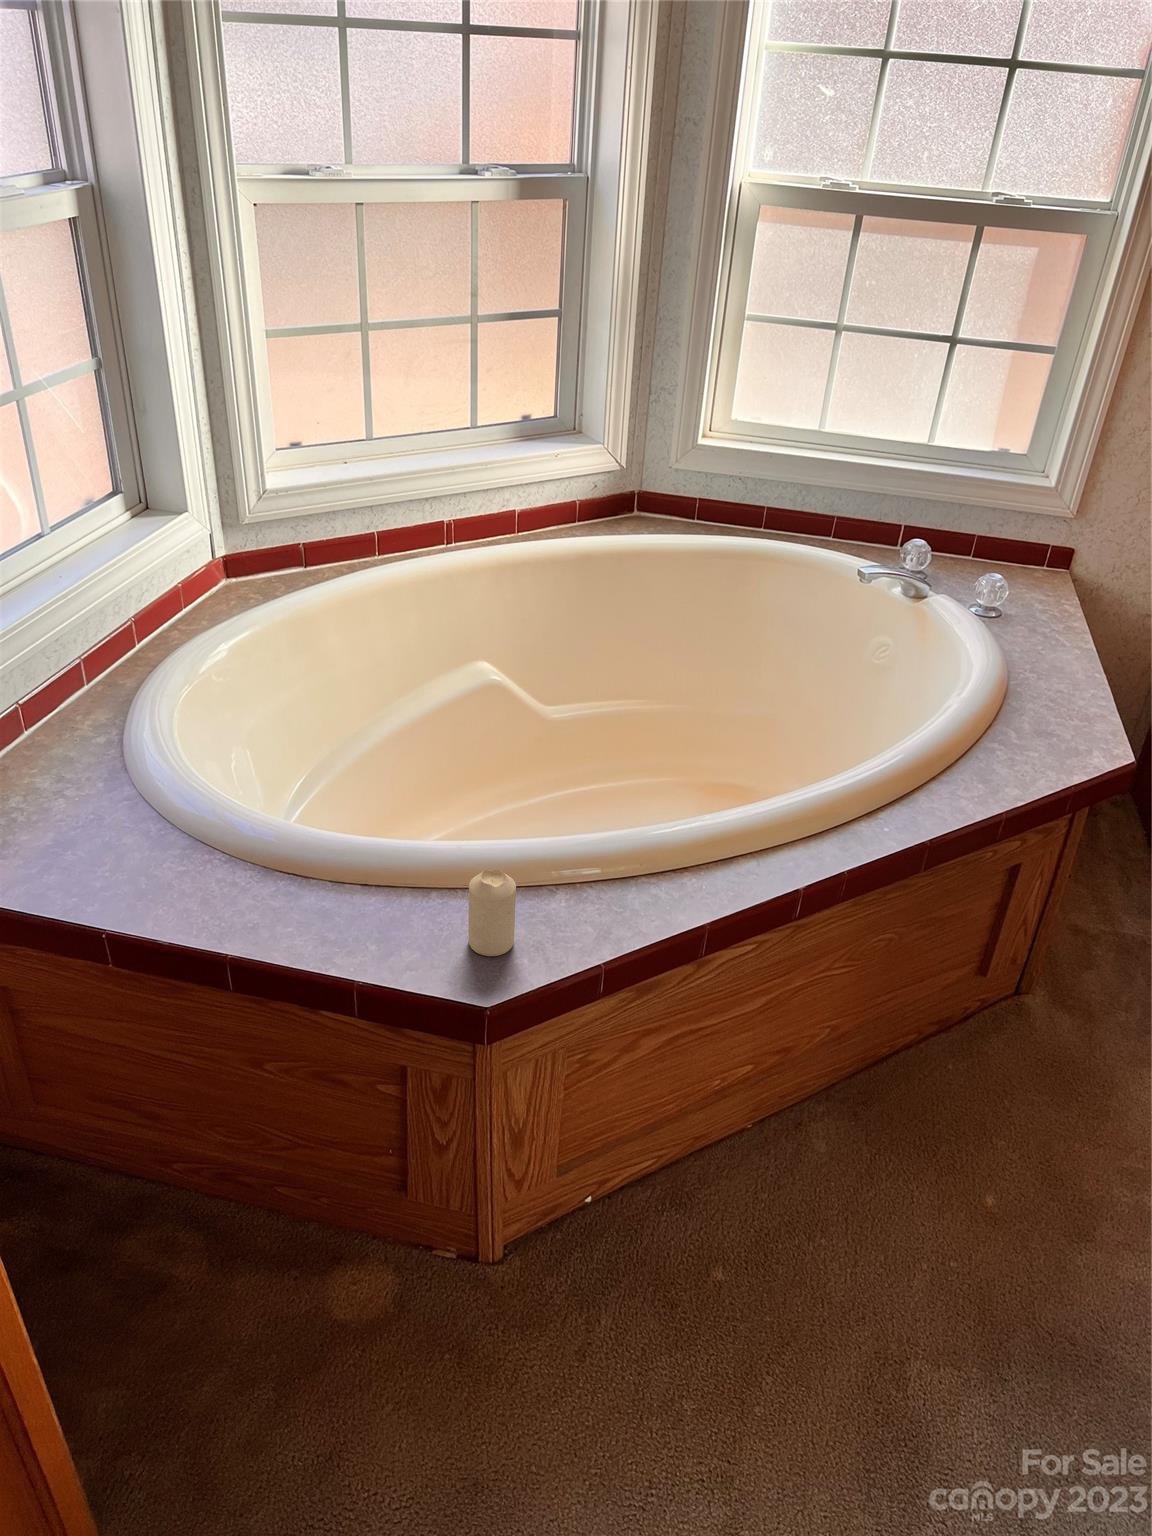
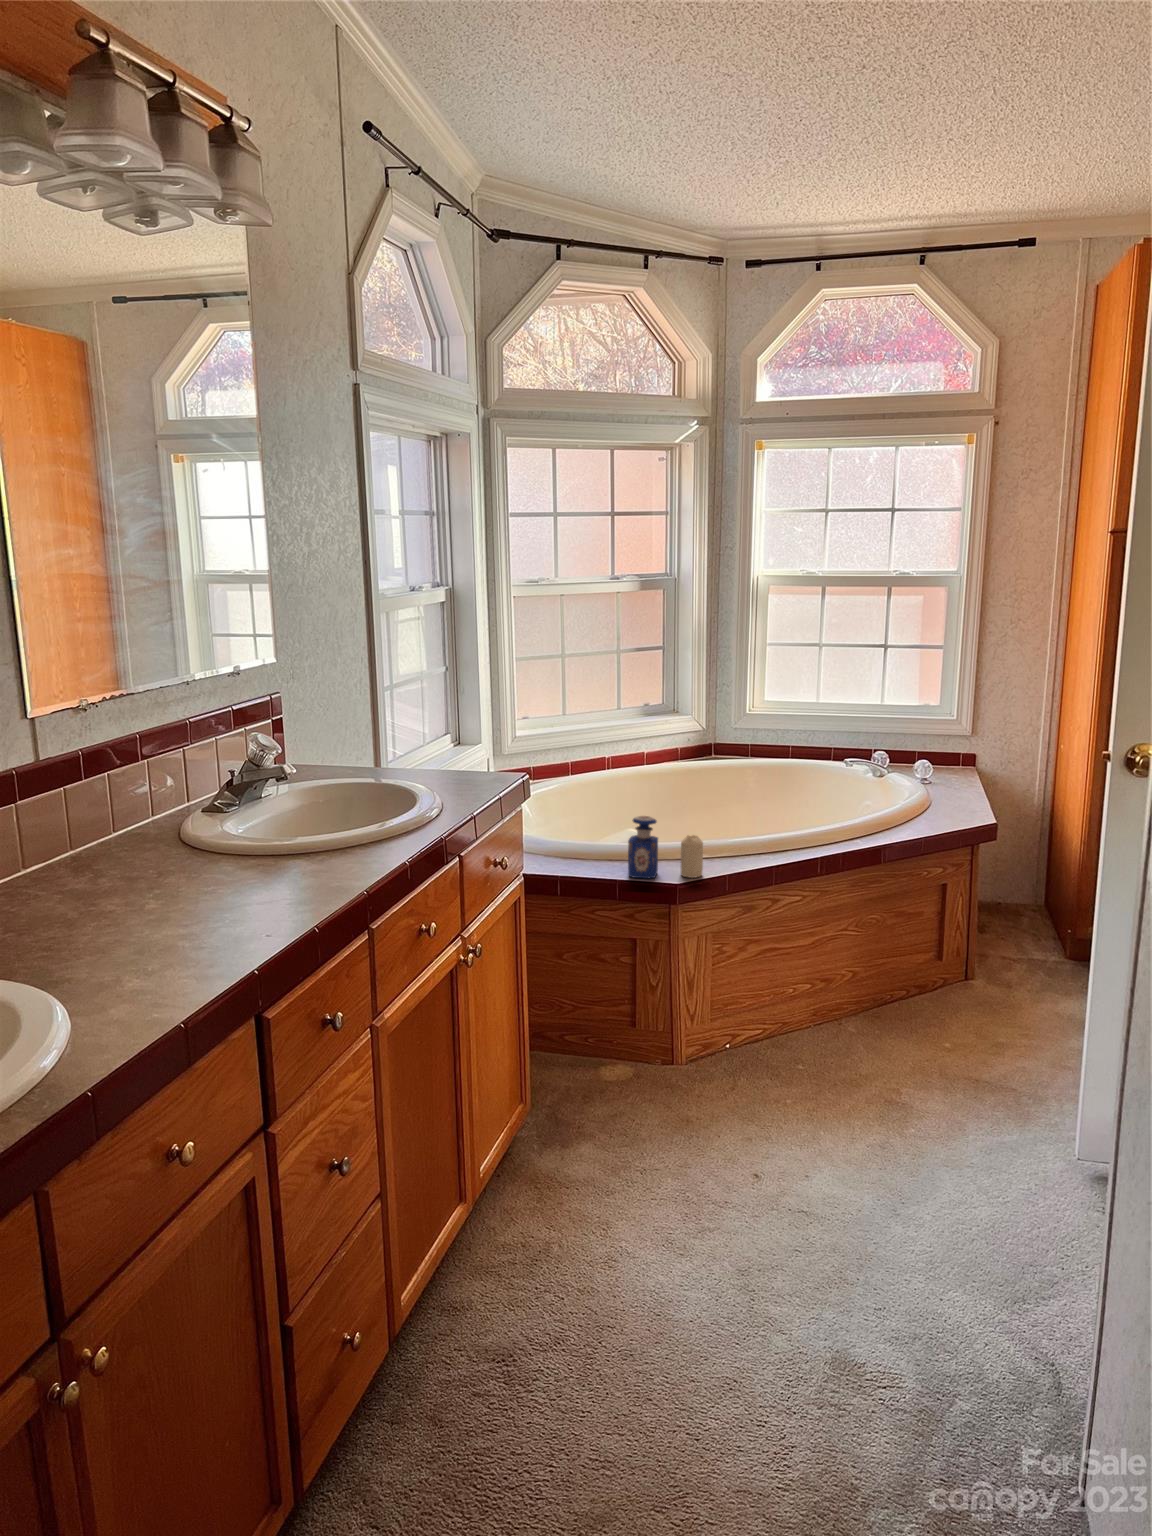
perfume bottle: none [353,825,424,956] -> present [628,816,658,878]

